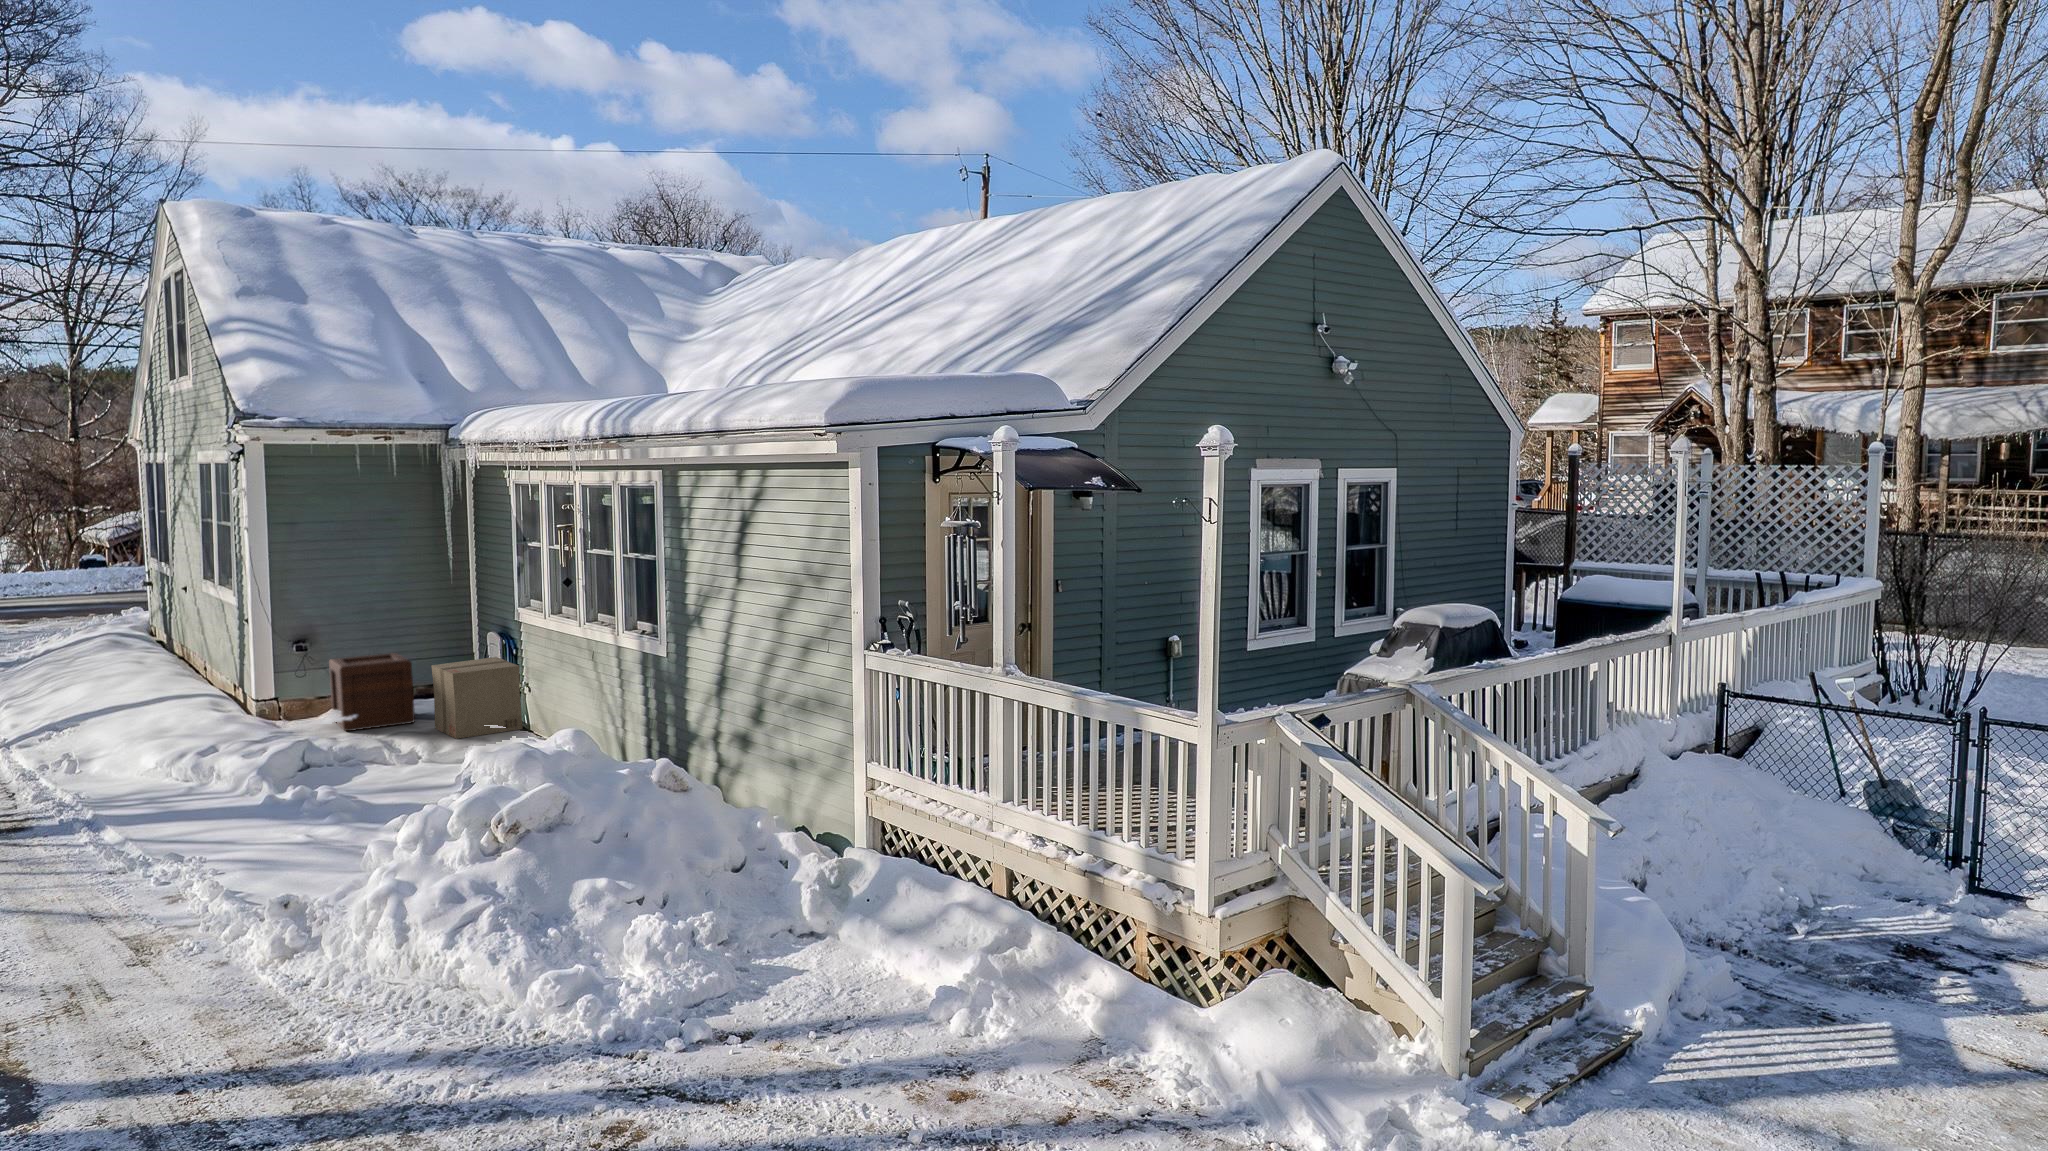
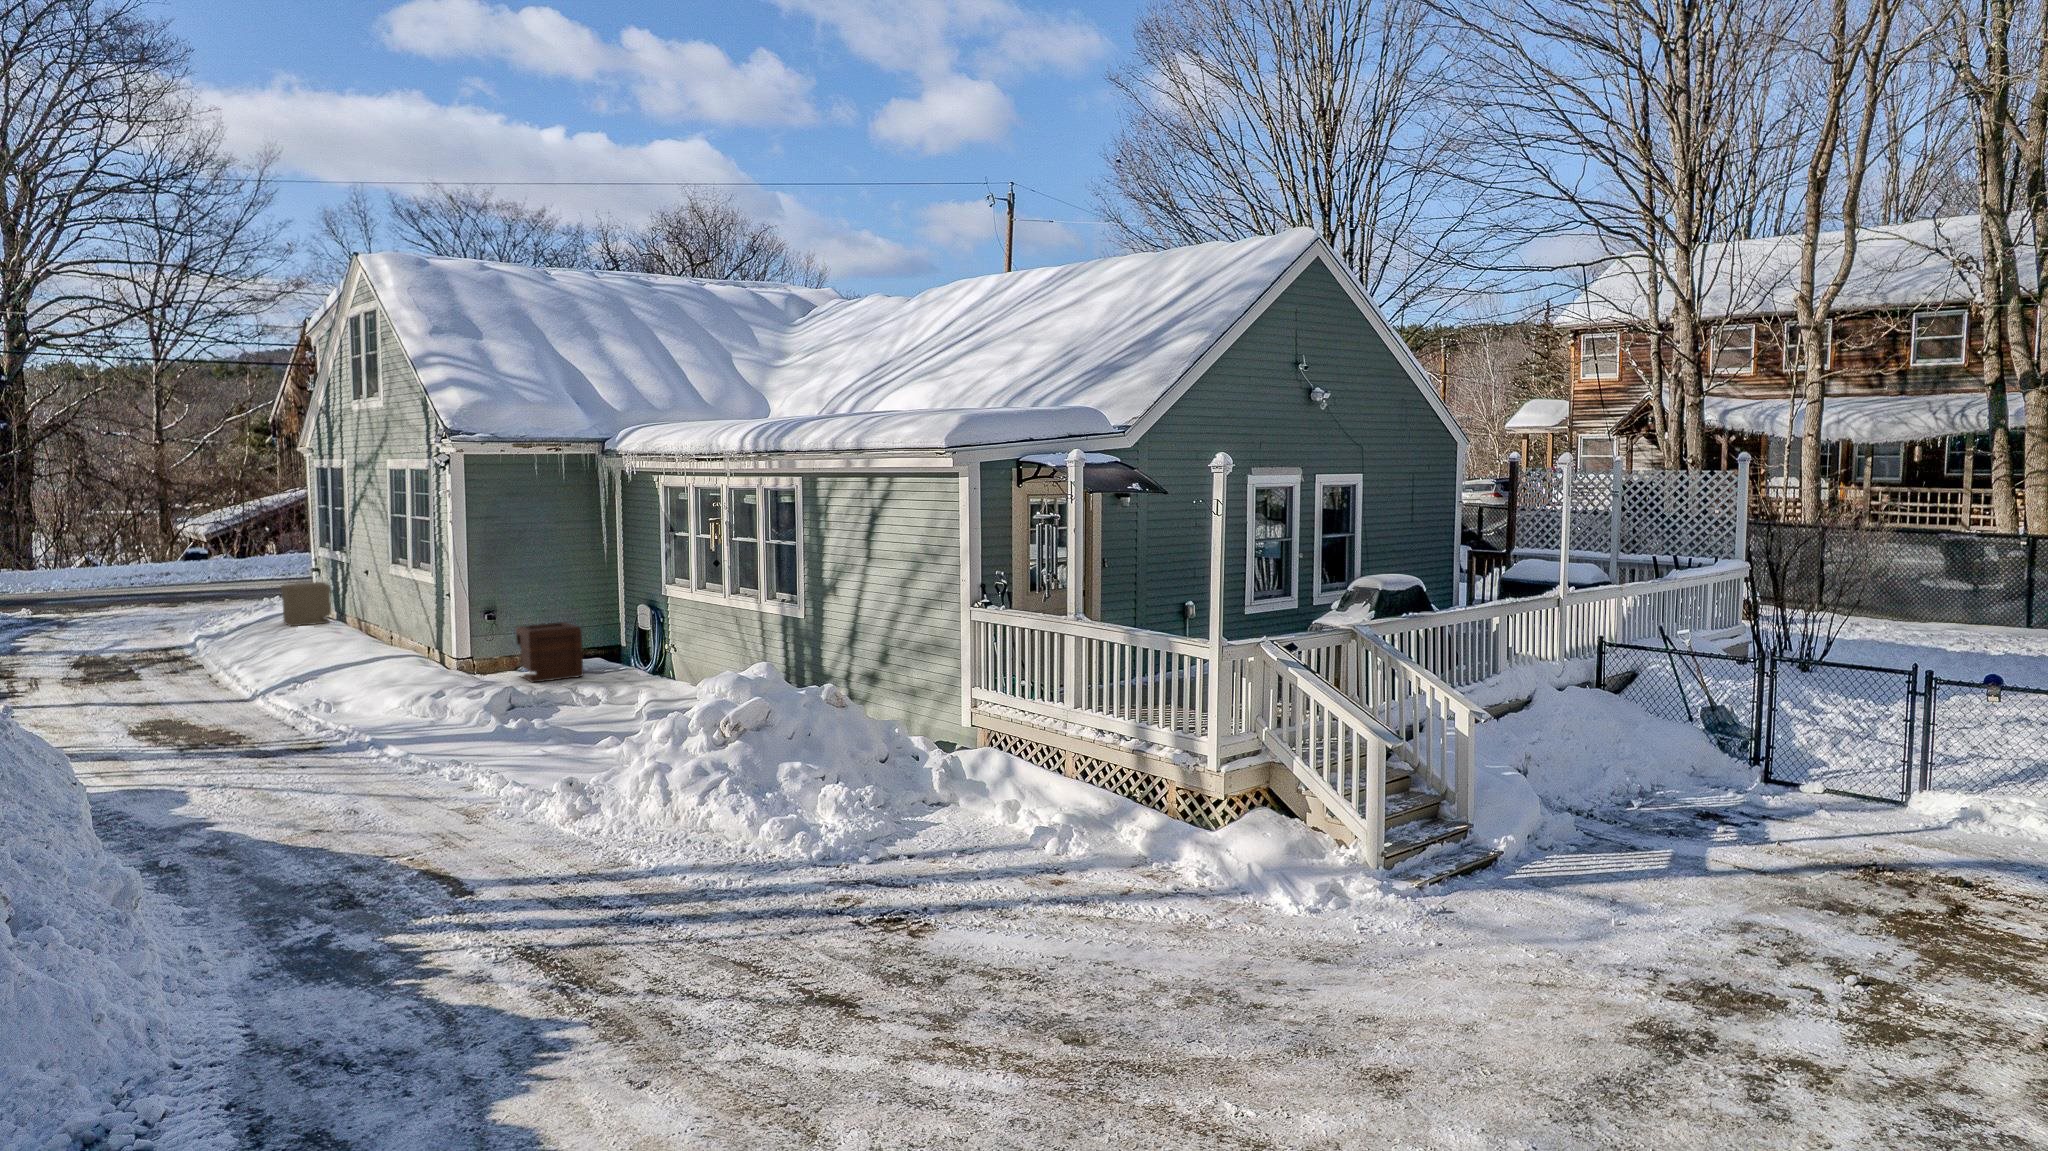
cardboard box: present [431,657,523,739] -> present [281,582,331,626]

